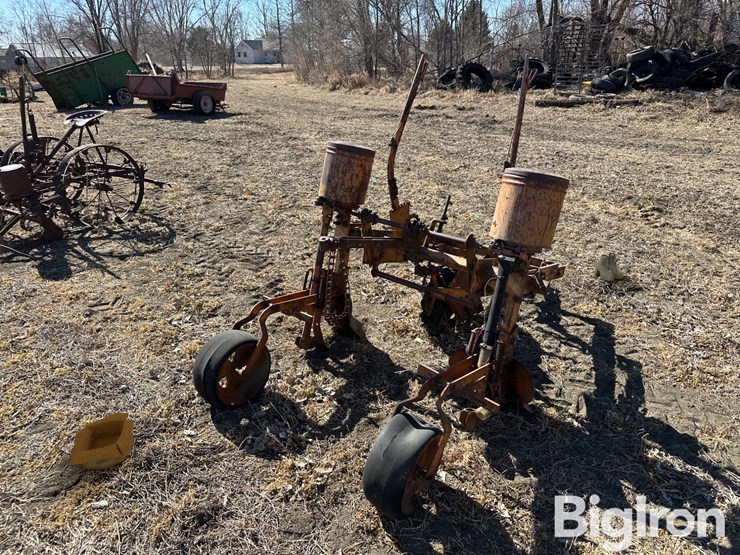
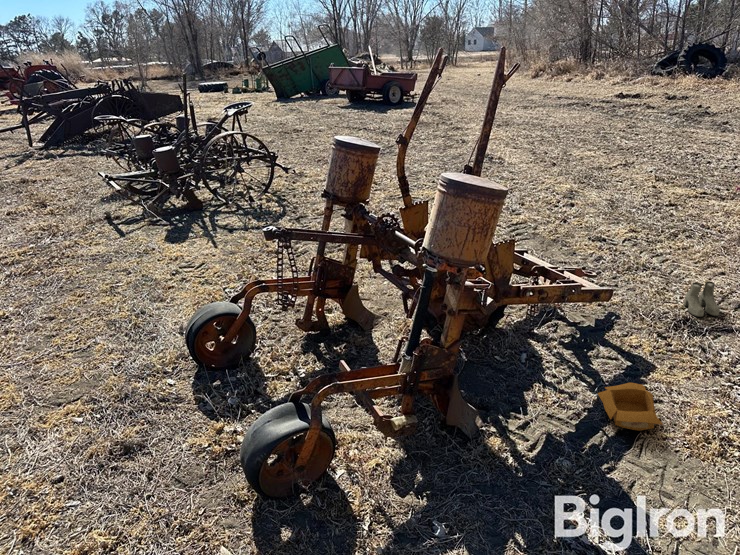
cardboard box: present [69,413,135,469] -> present [598,383,663,431]

